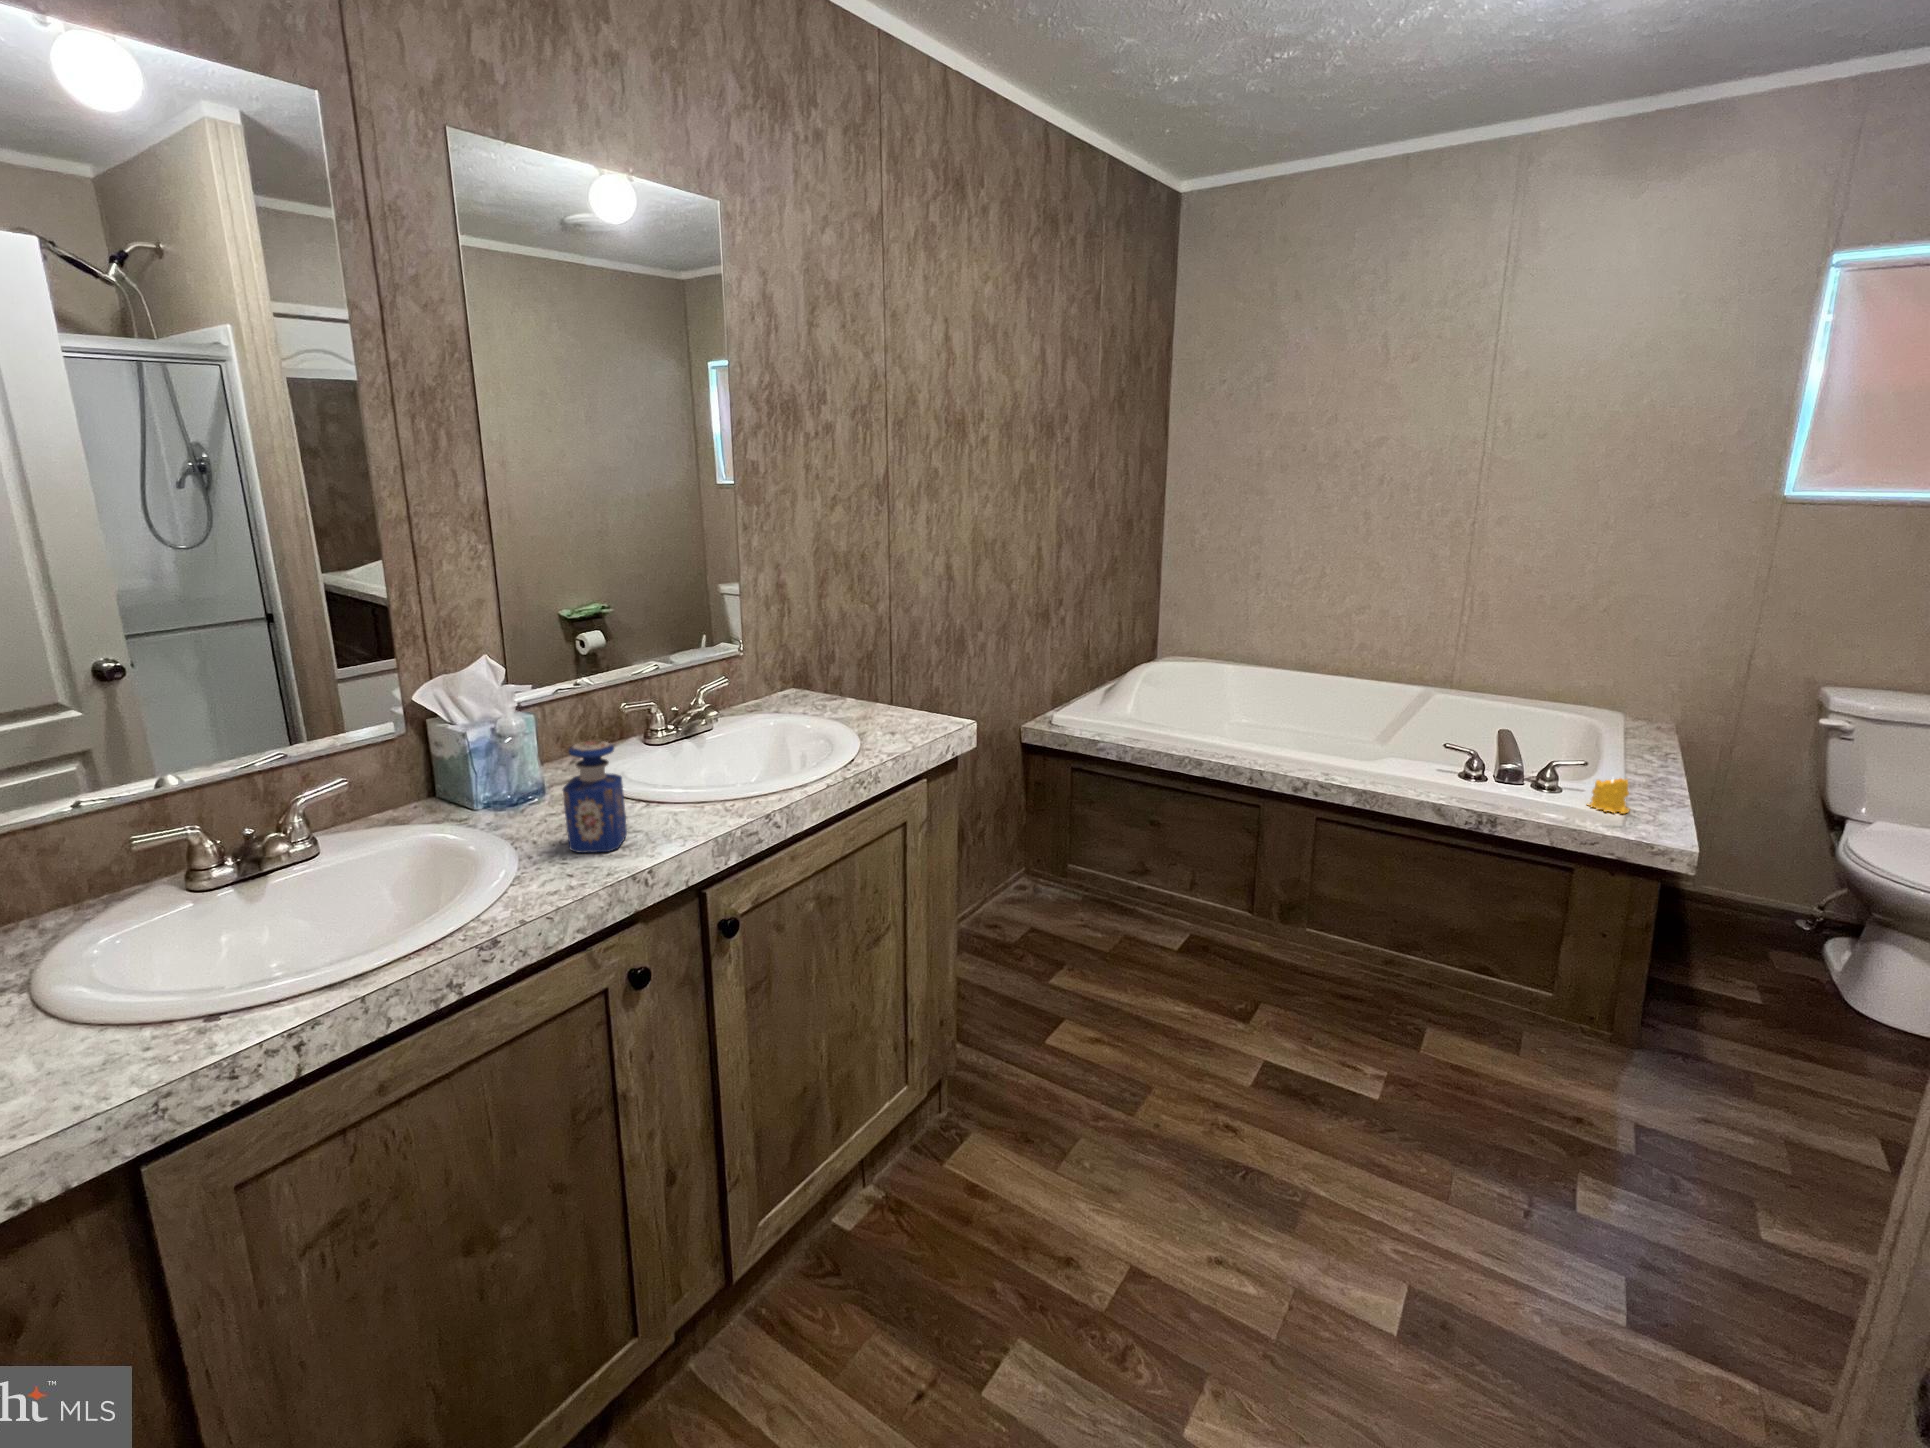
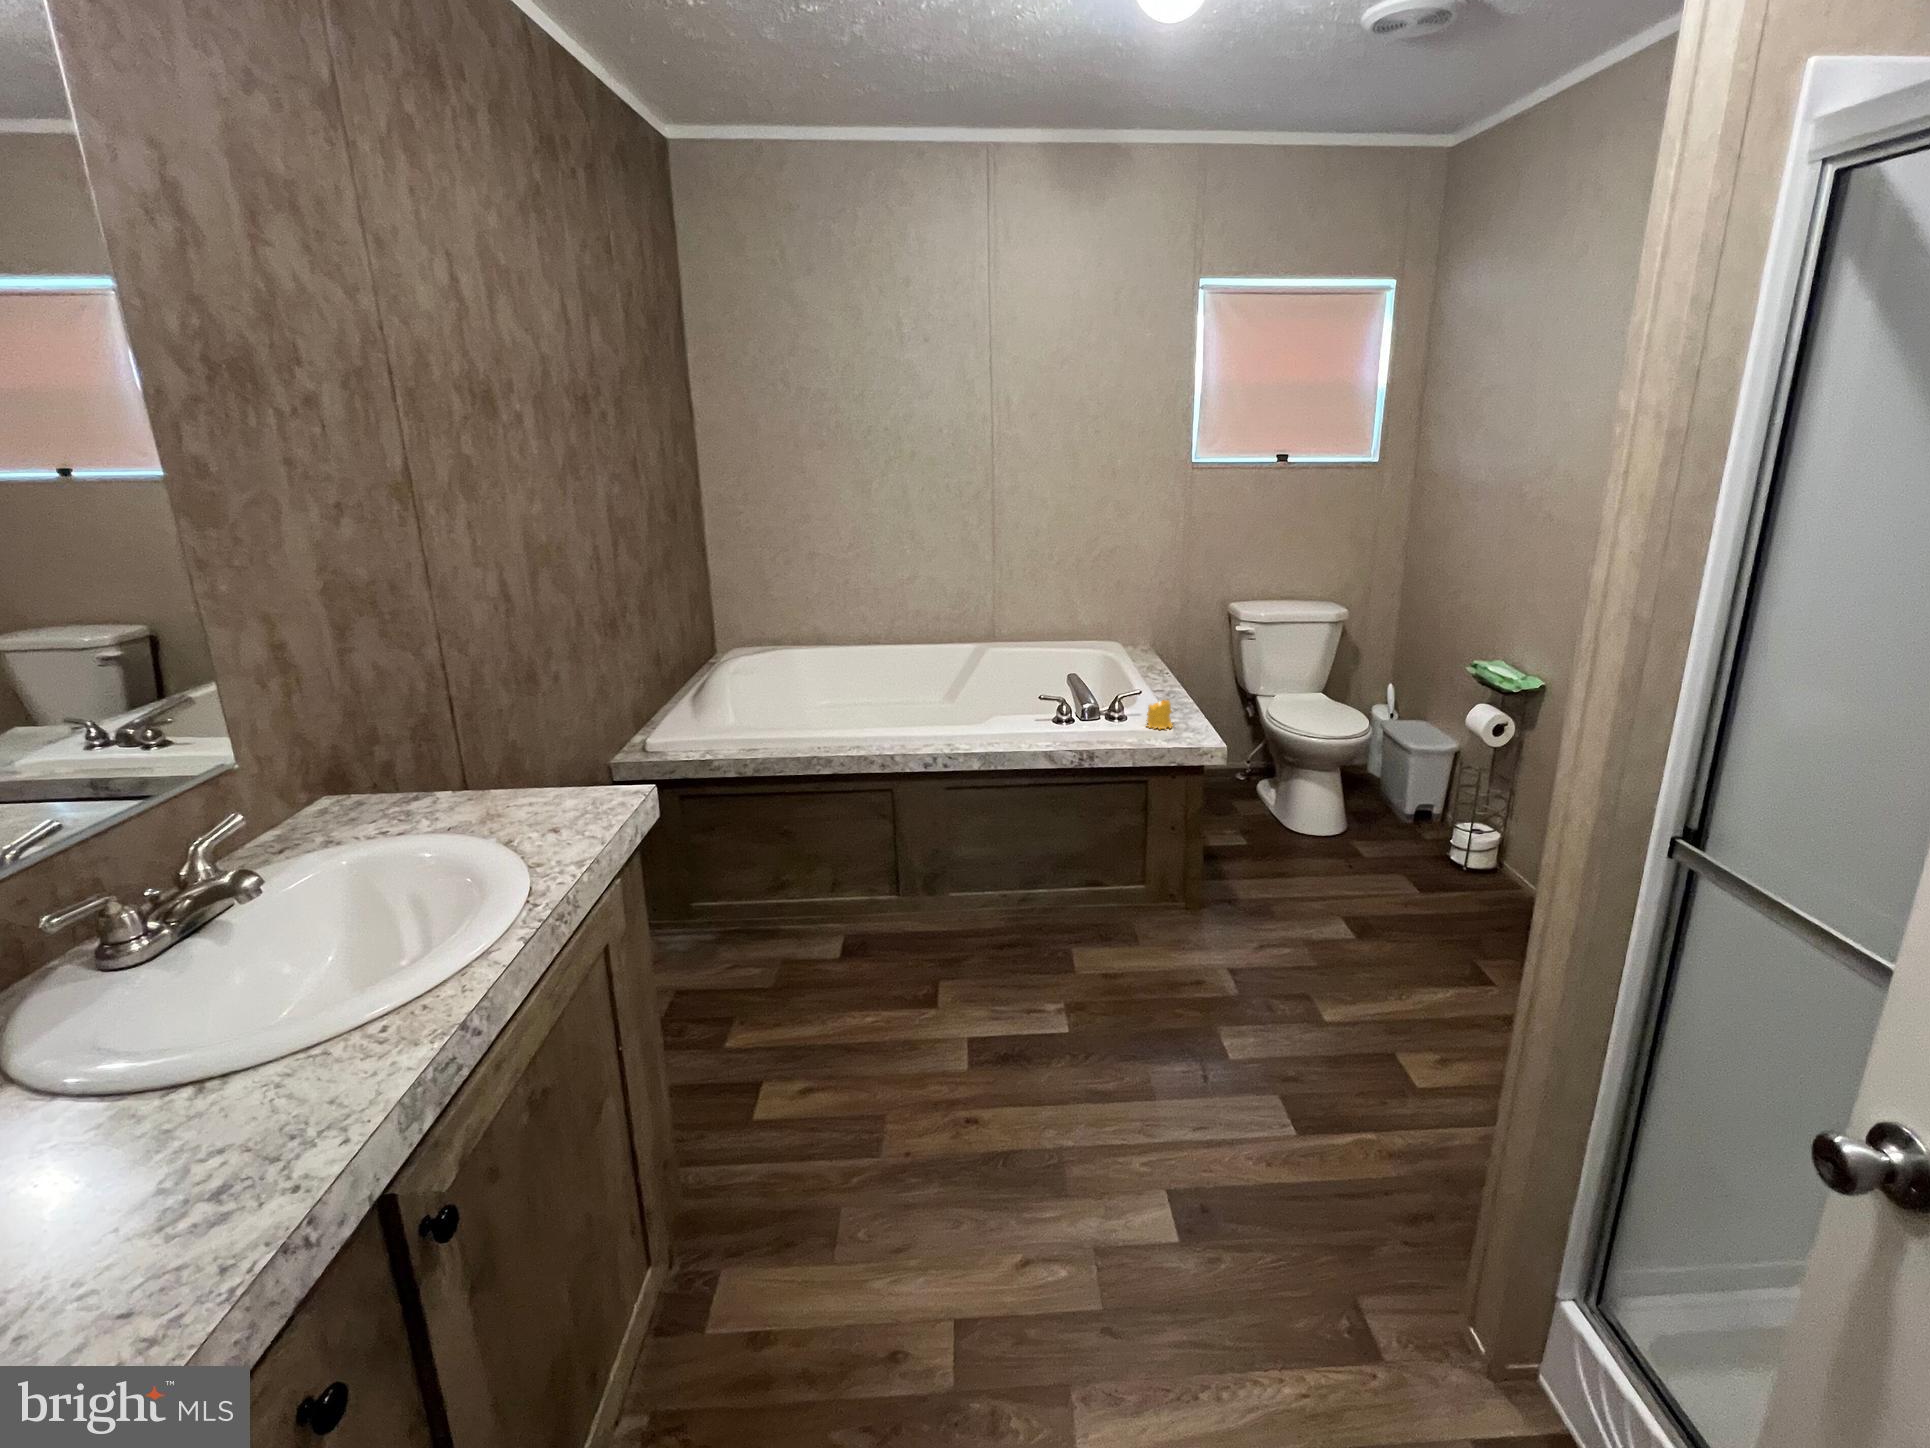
perfume bottle: present [563,740,627,853] -> none [40,1024,208,1256]

